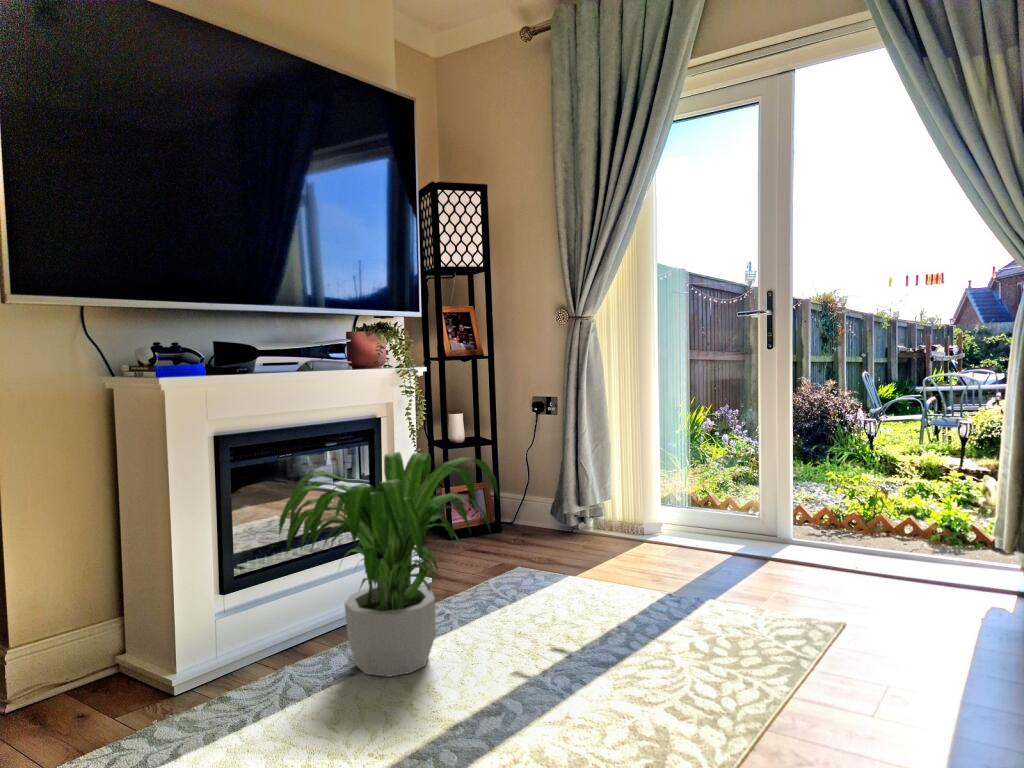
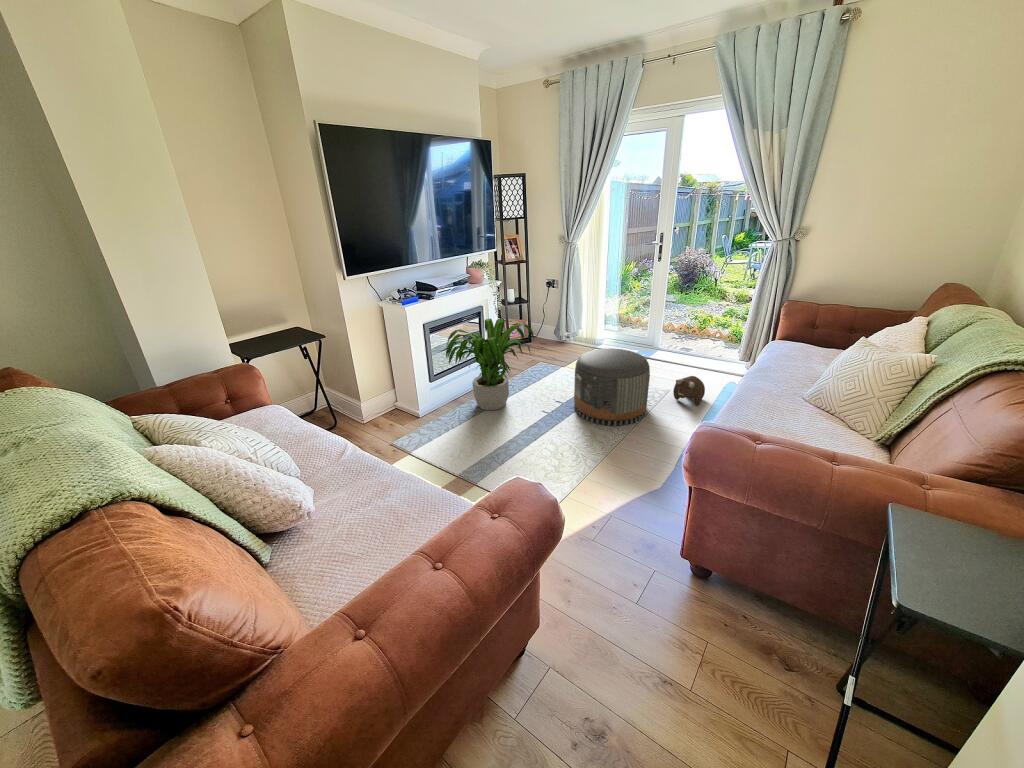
pouf: none [599,520,781,712] -> present [574,348,650,426]
plush toy: none [841,586,917,661] -> present [673,376,705,405]

